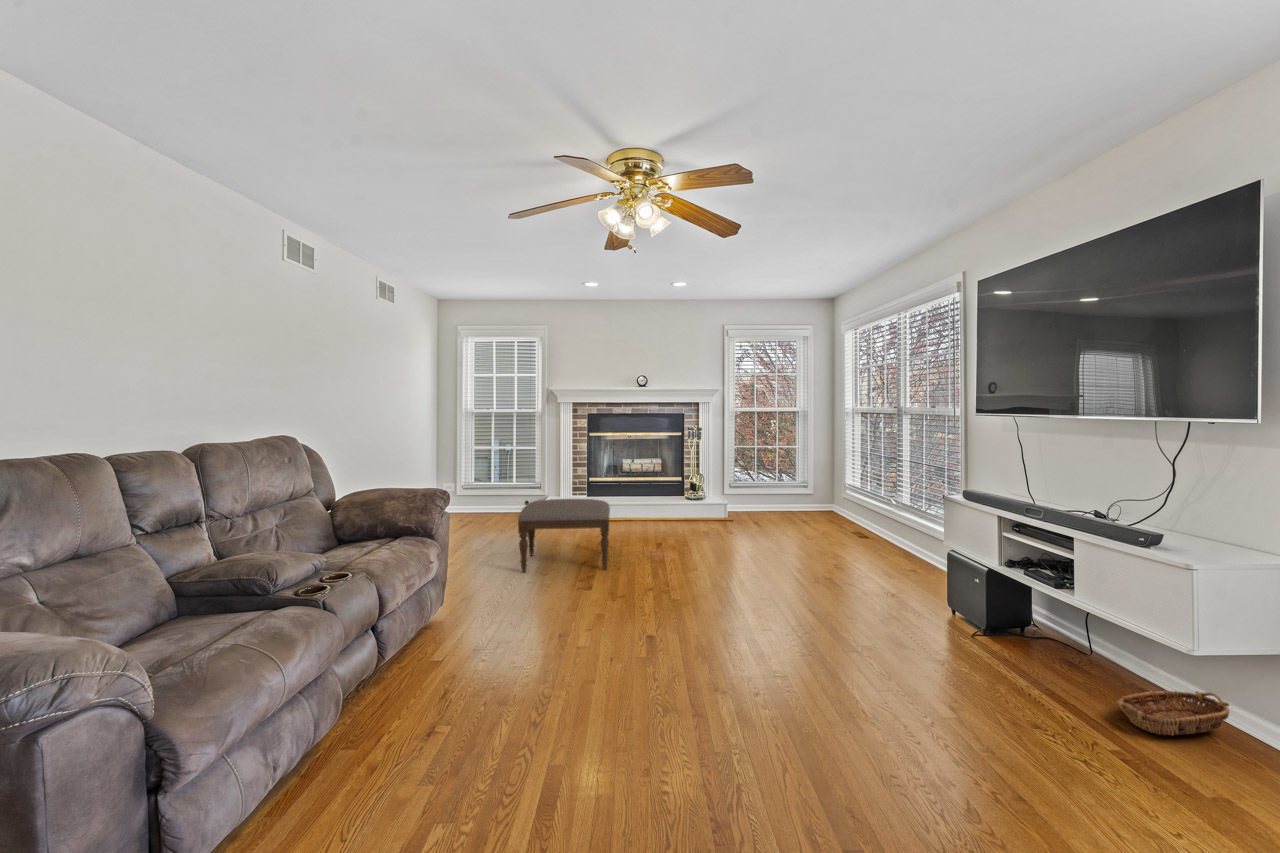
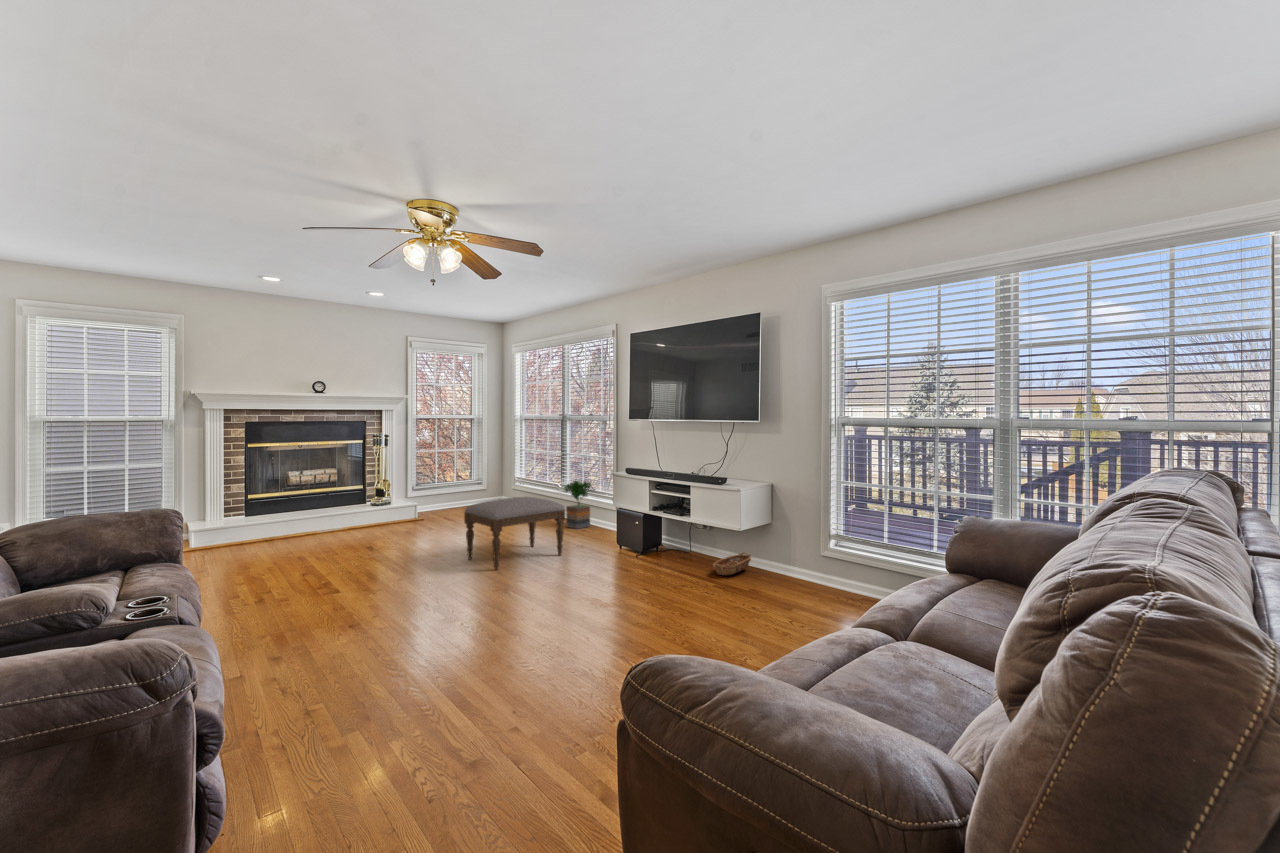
potted tree: none [885,496,936,563] -> present [564,481,595,529]
ottoman: present [518,499,610,572] -> present [464,497,565,570]

